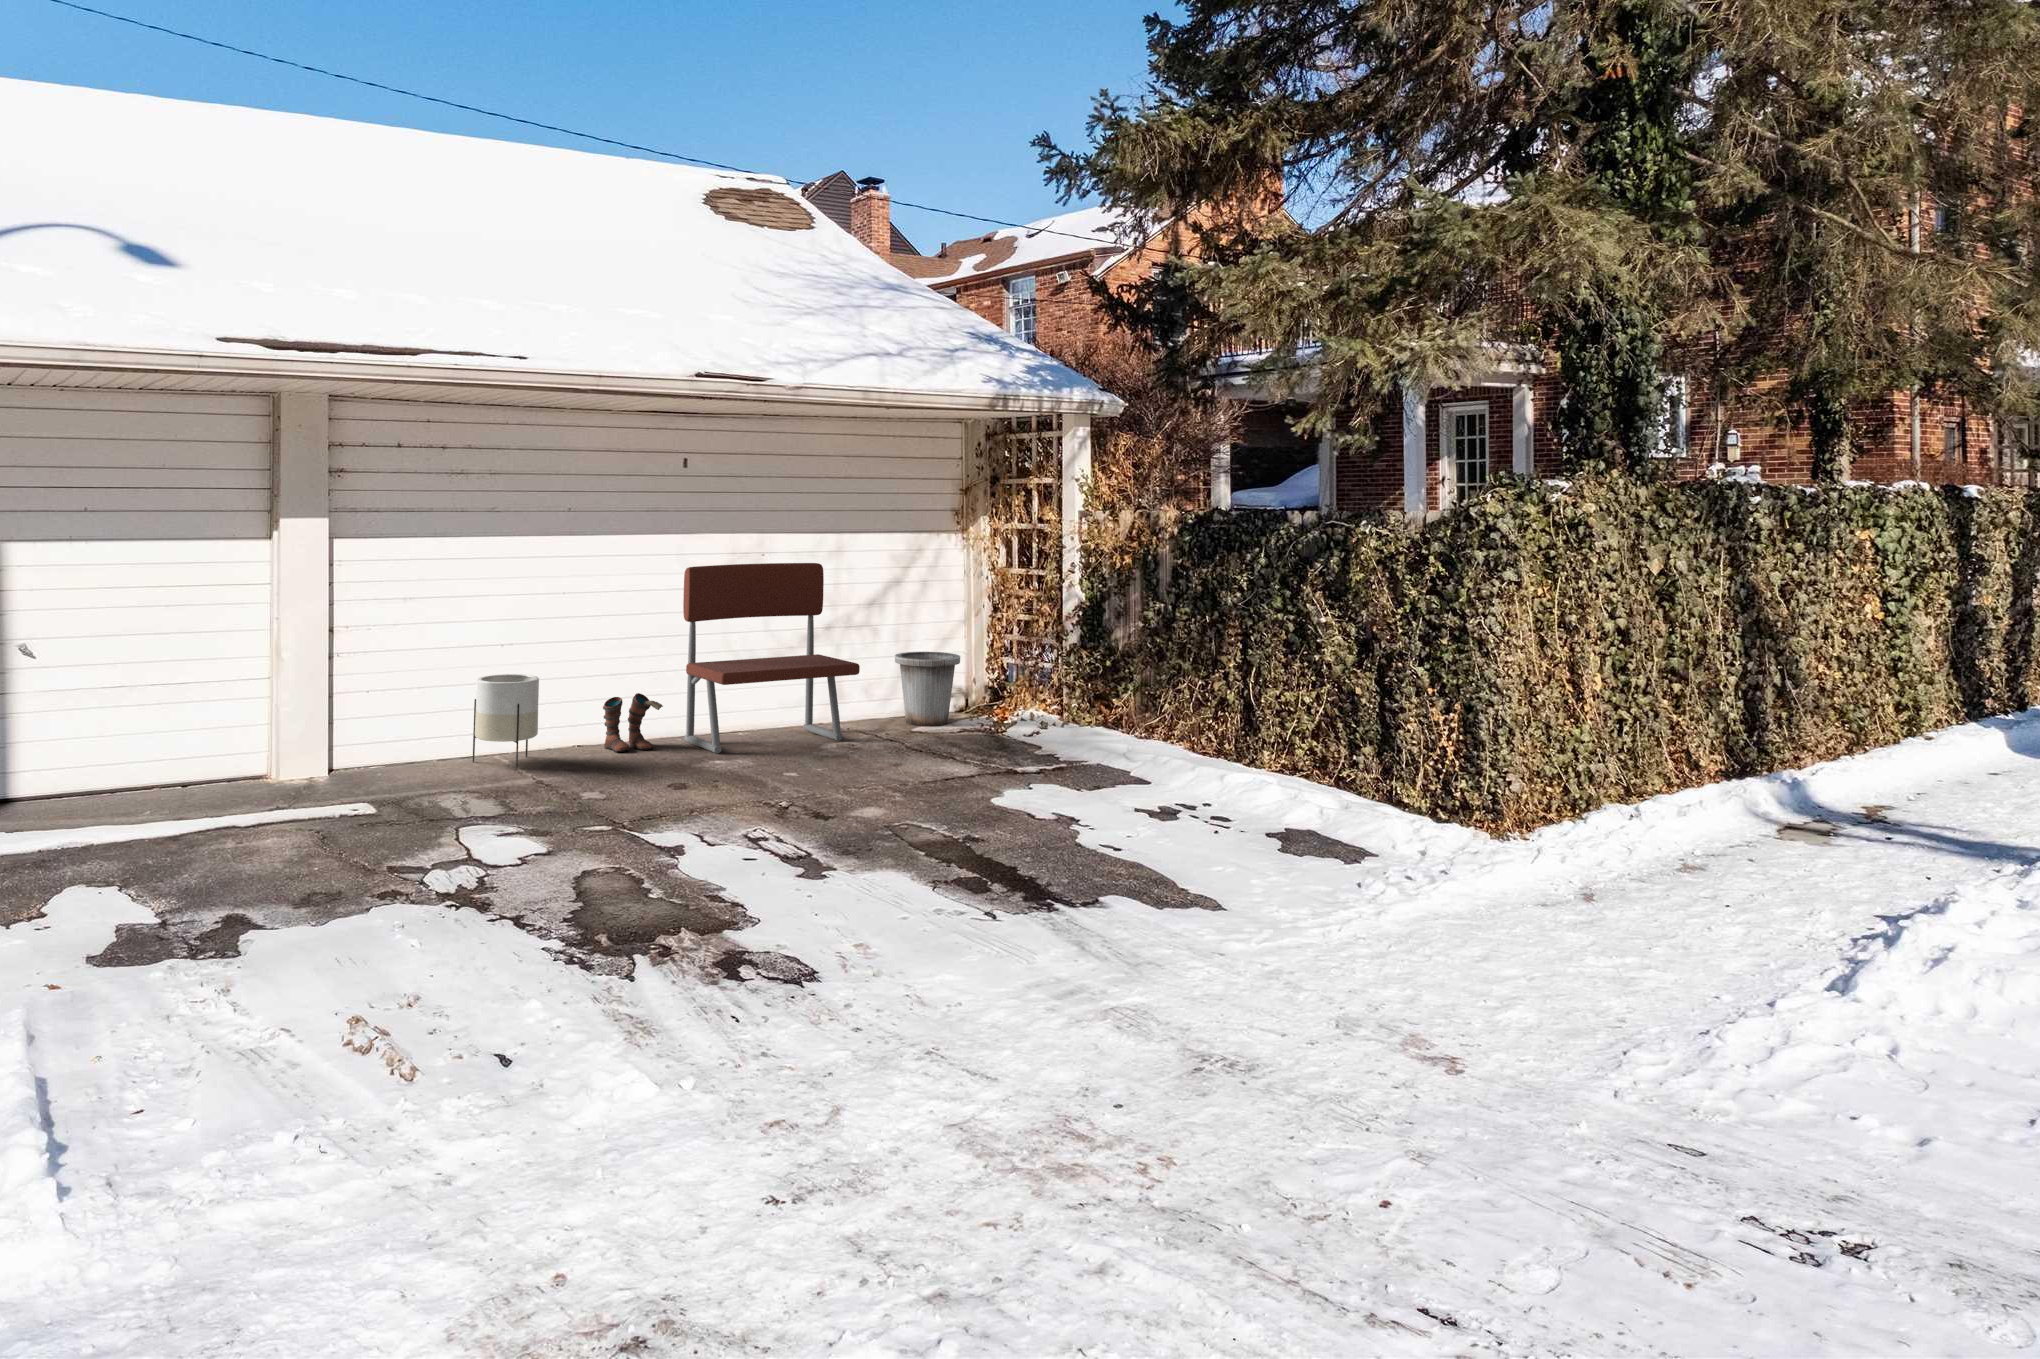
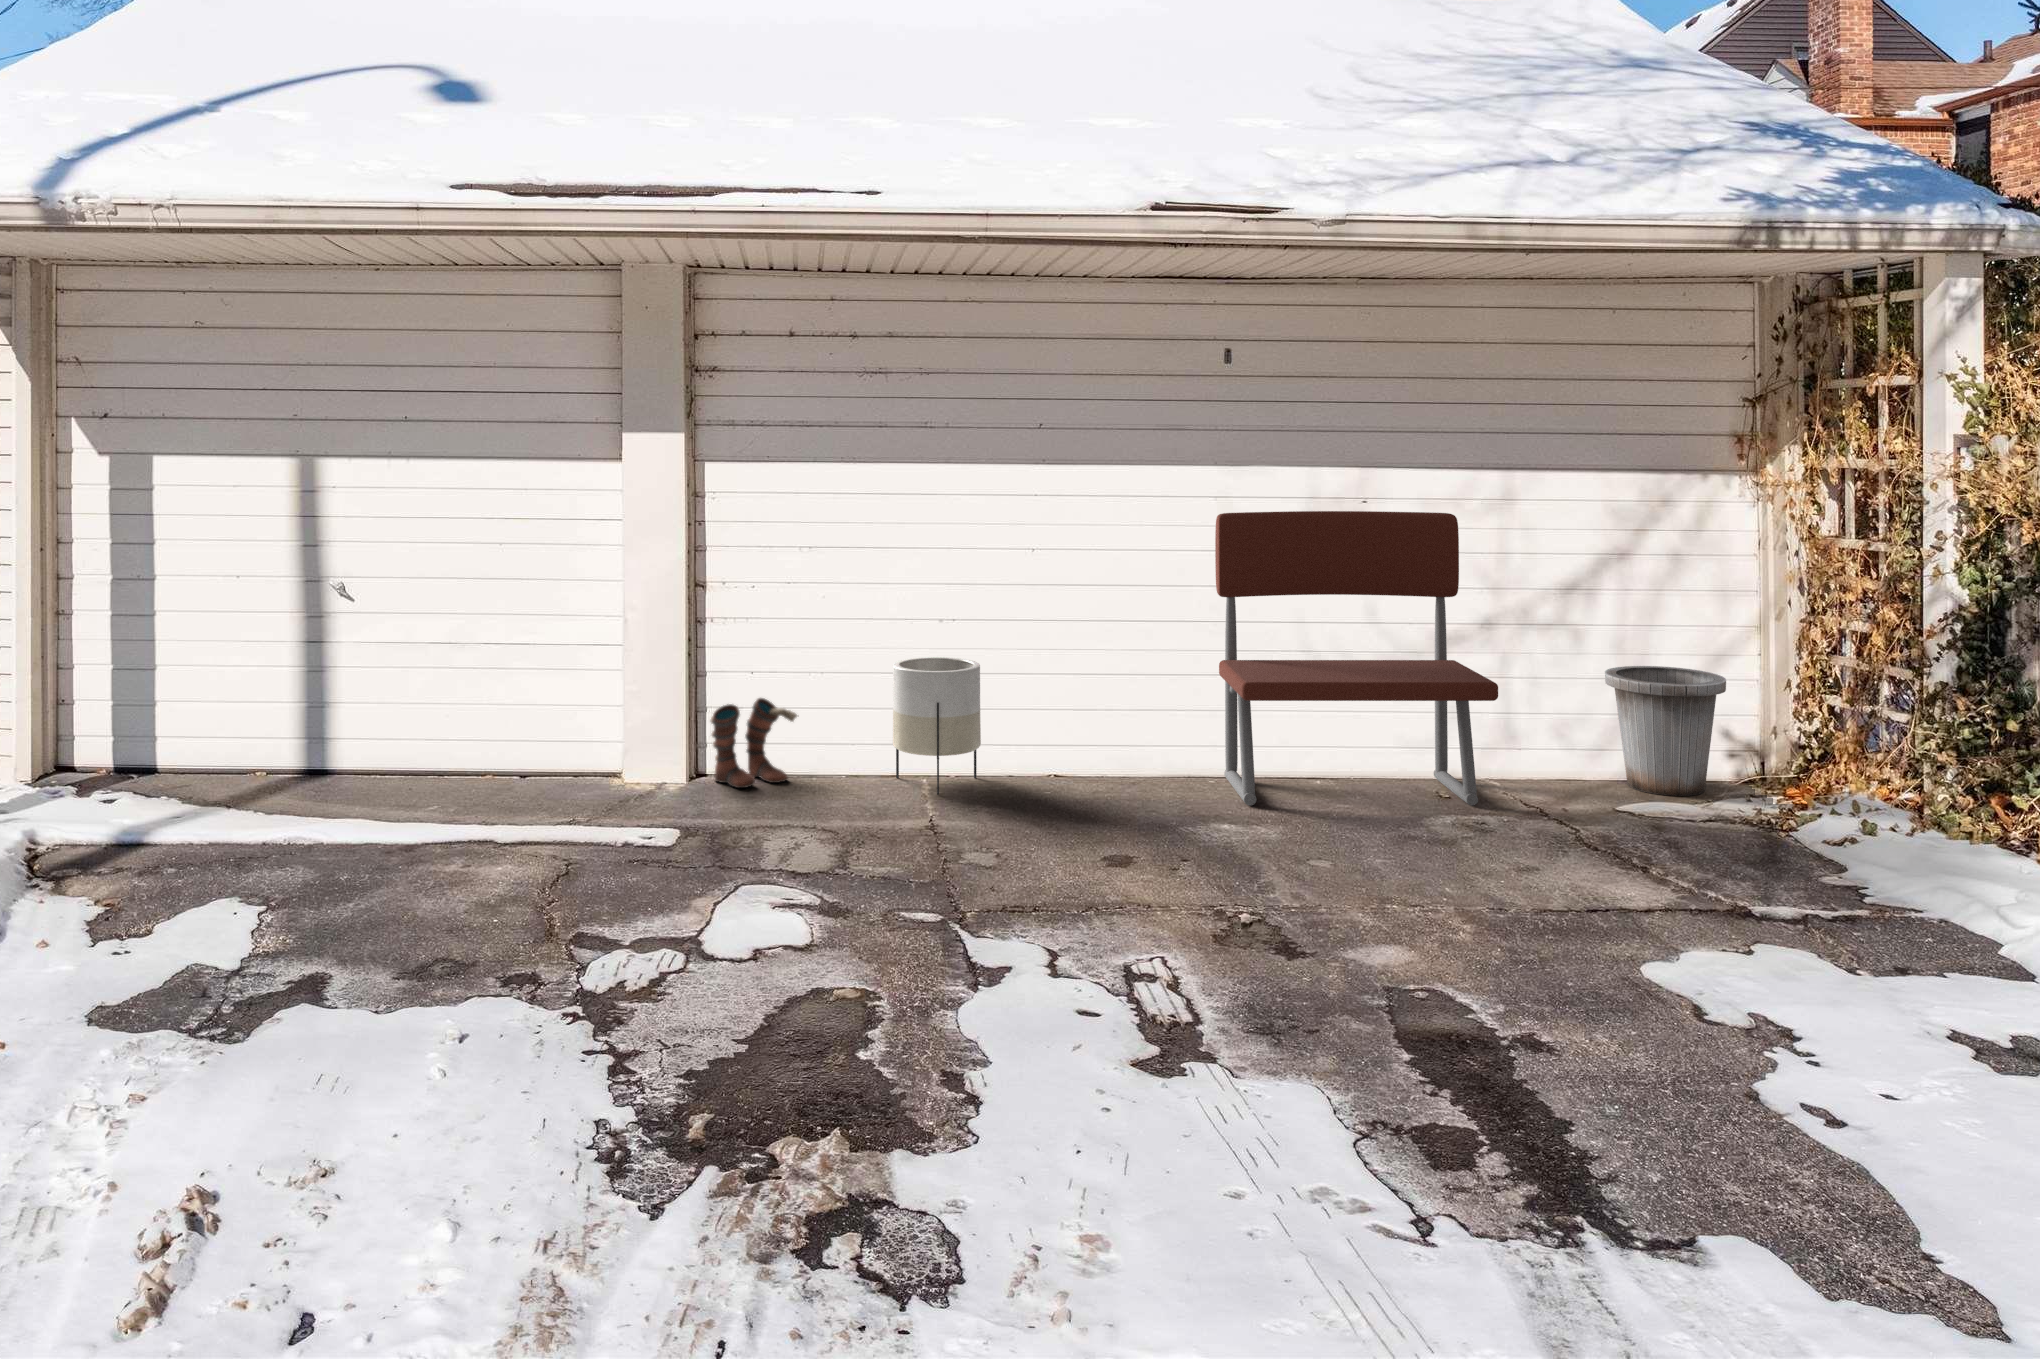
boots: present [603,693,663,752] -> present [711,698,797,788]

